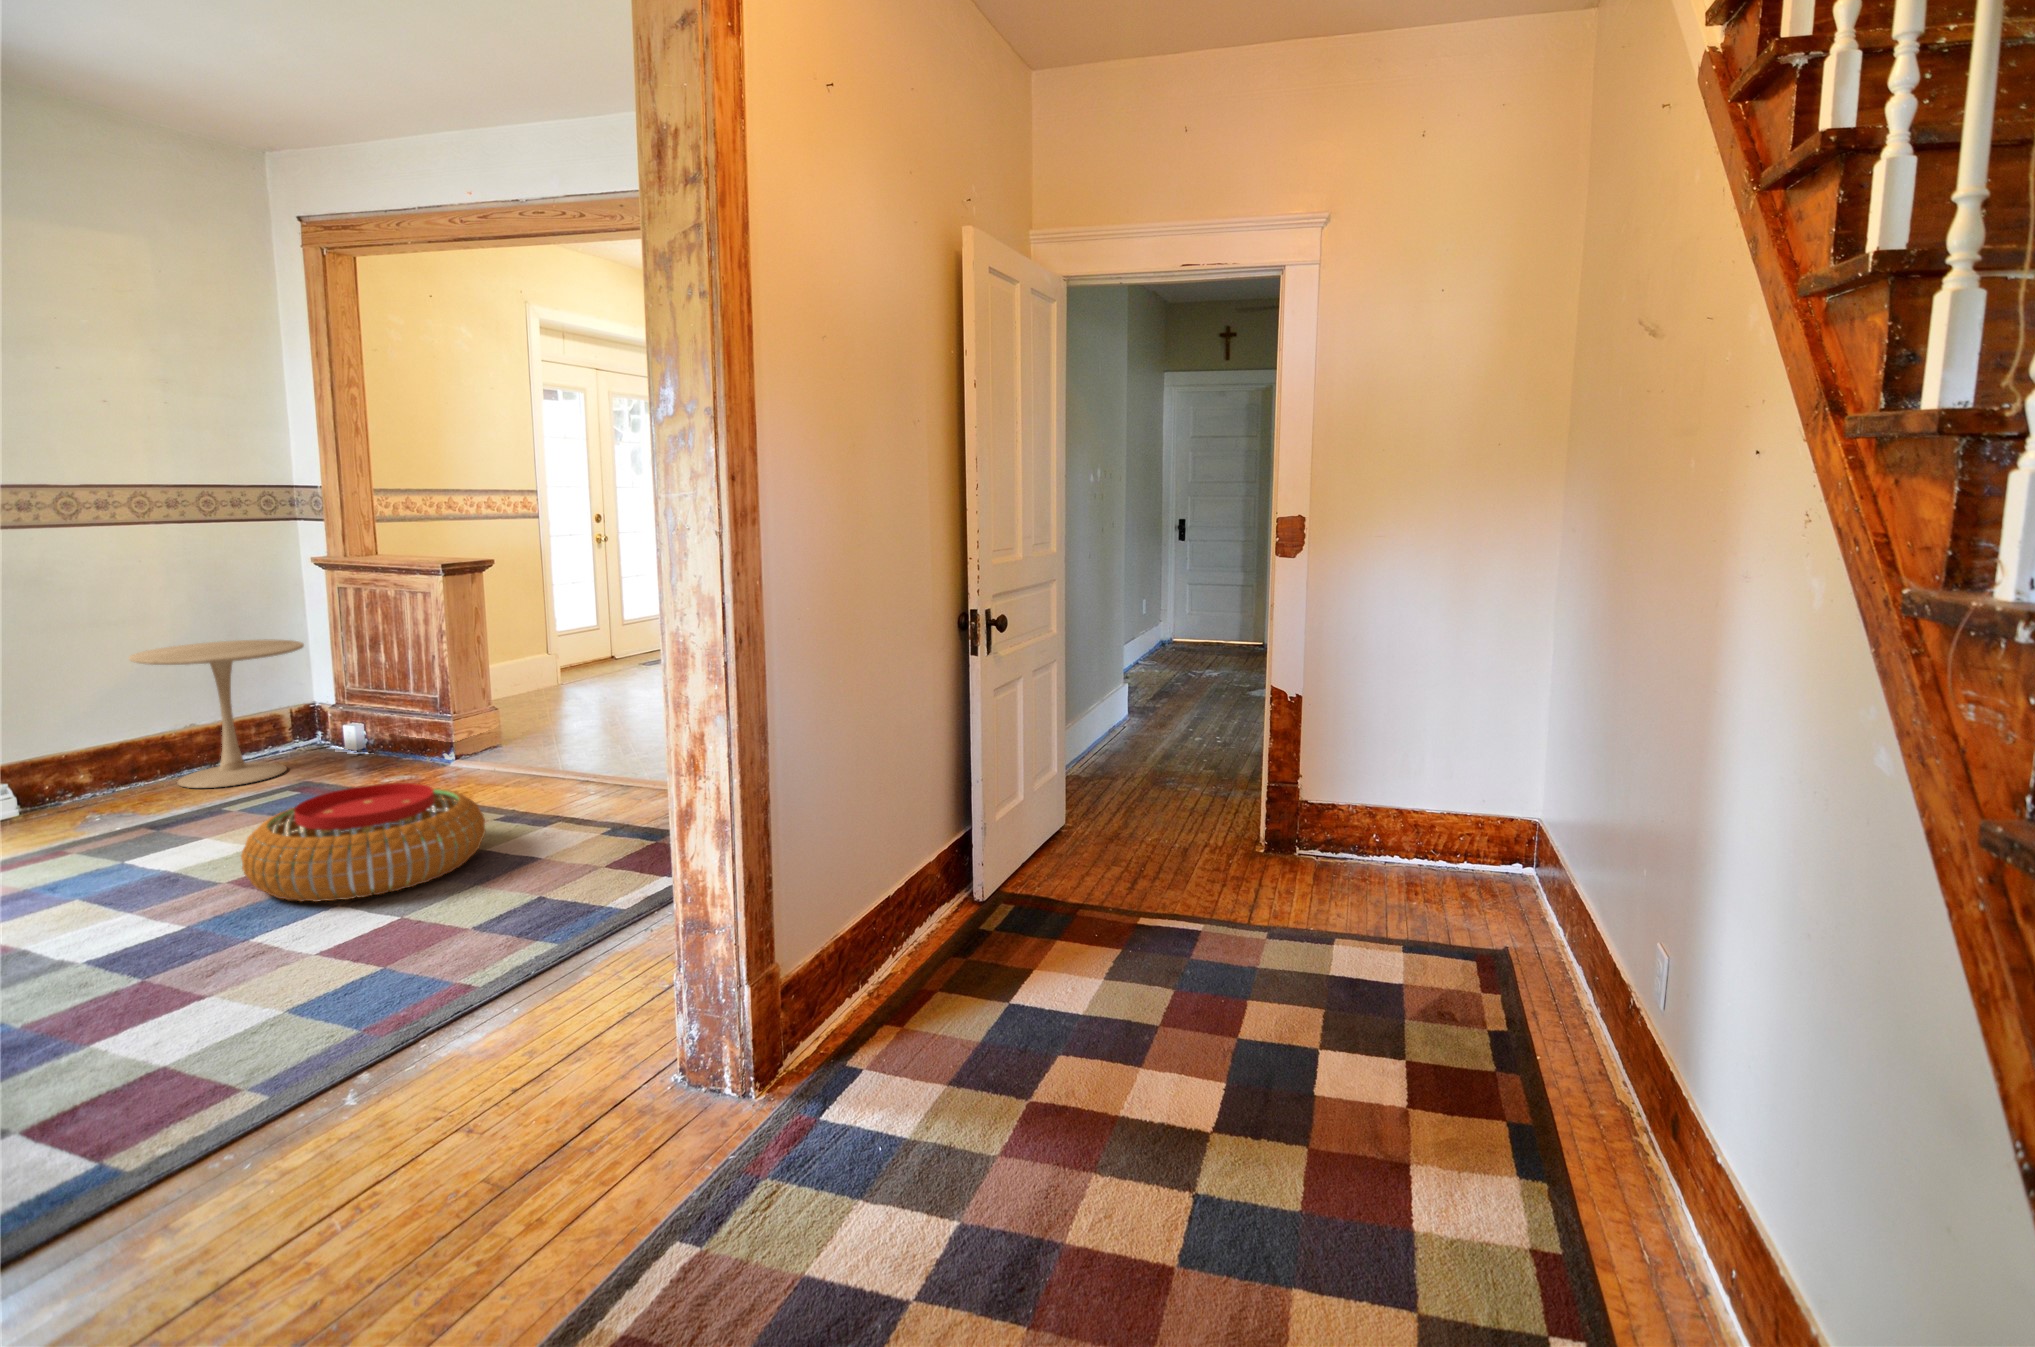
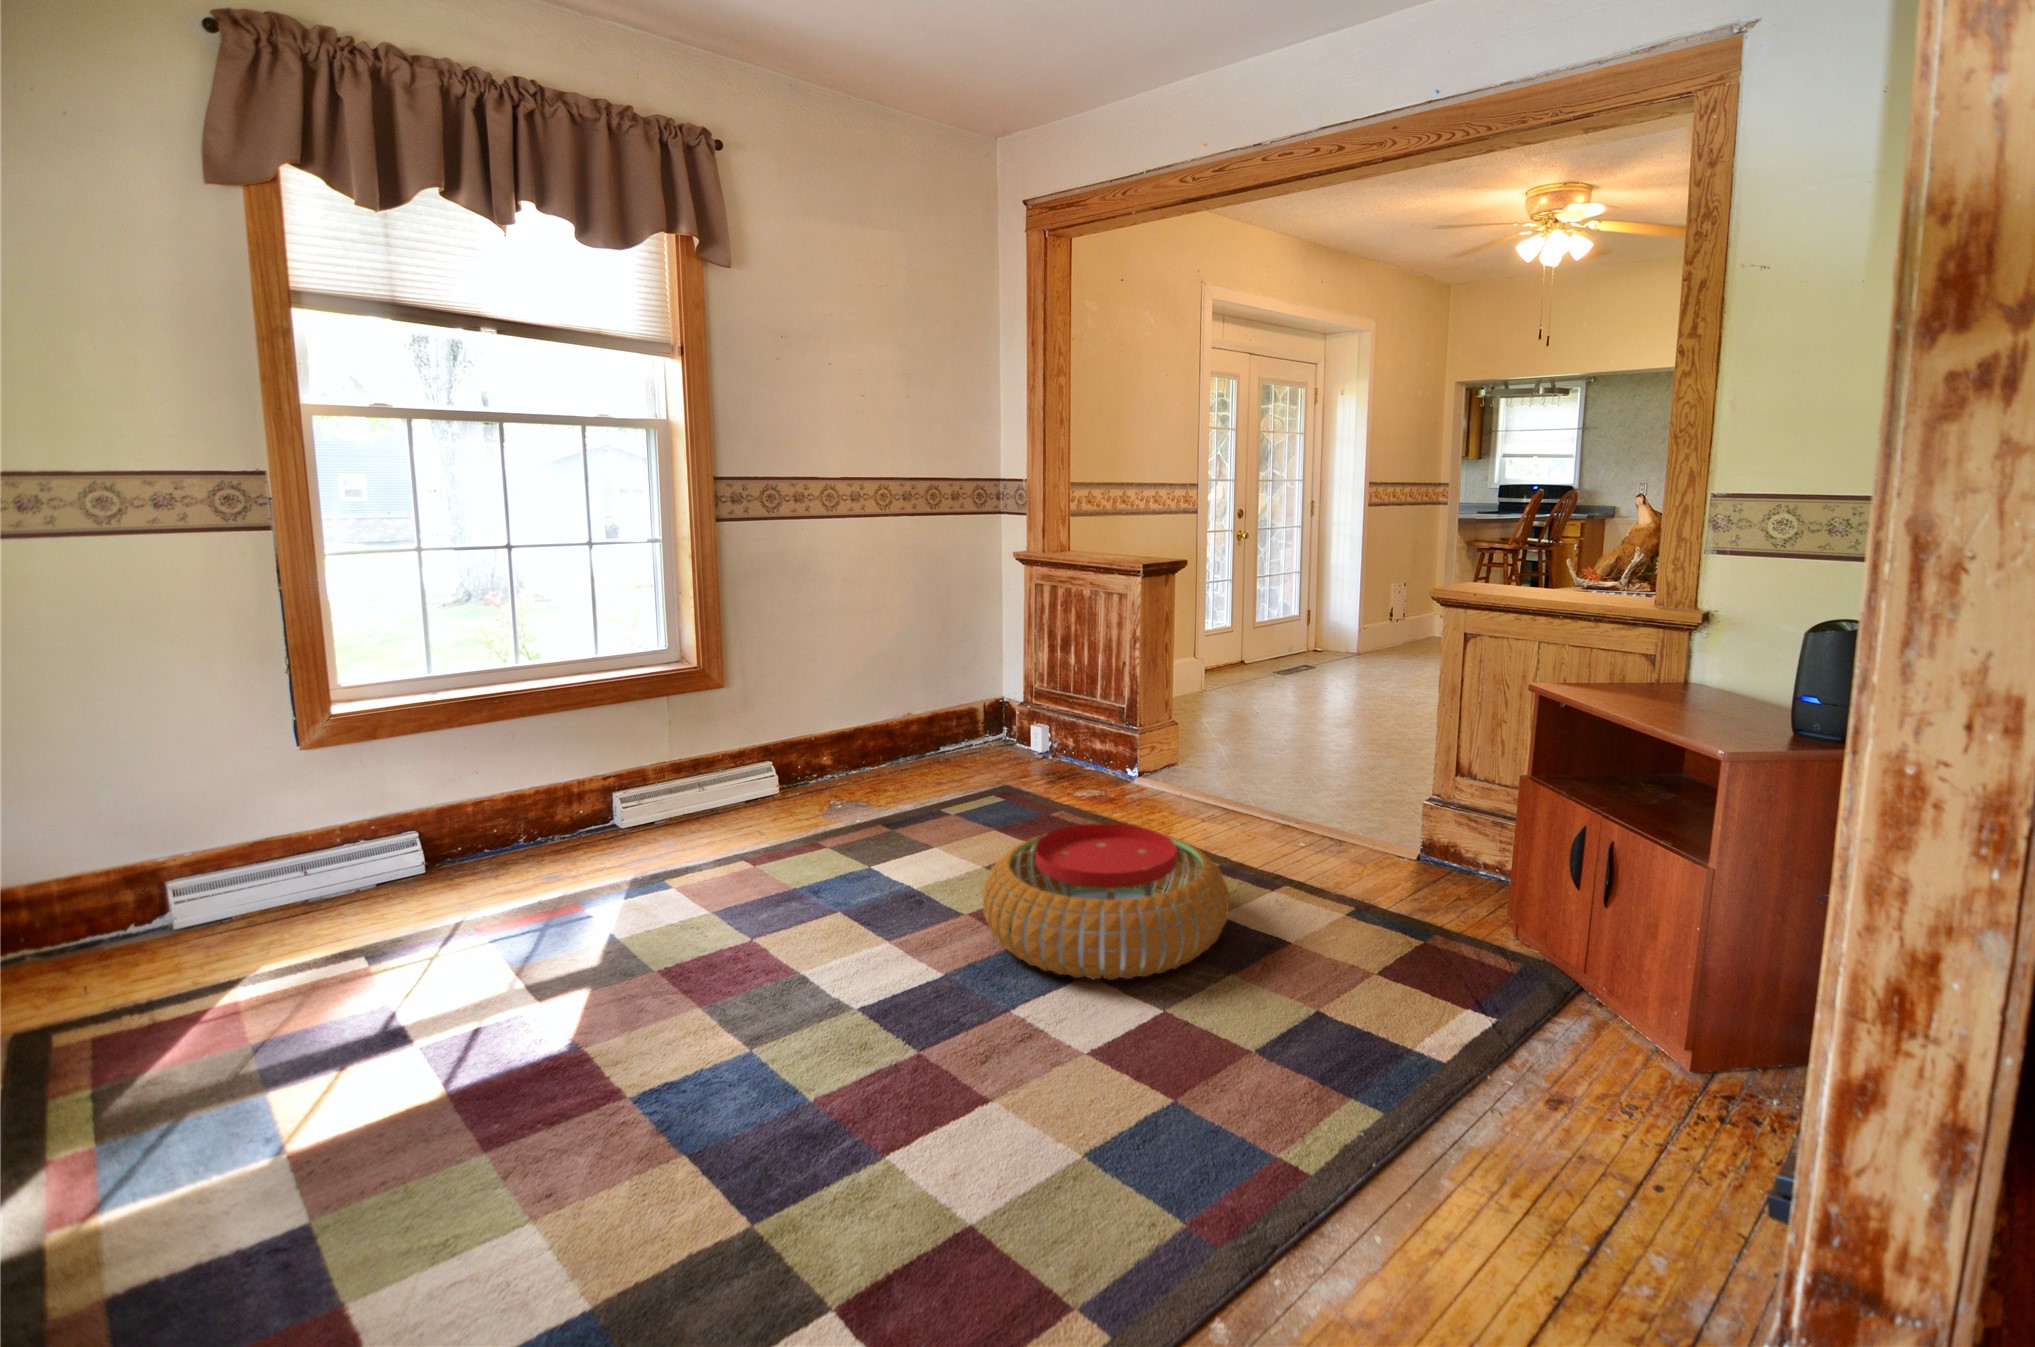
side table: present [129,639,304,788] -> none [871,633,1011,783]

